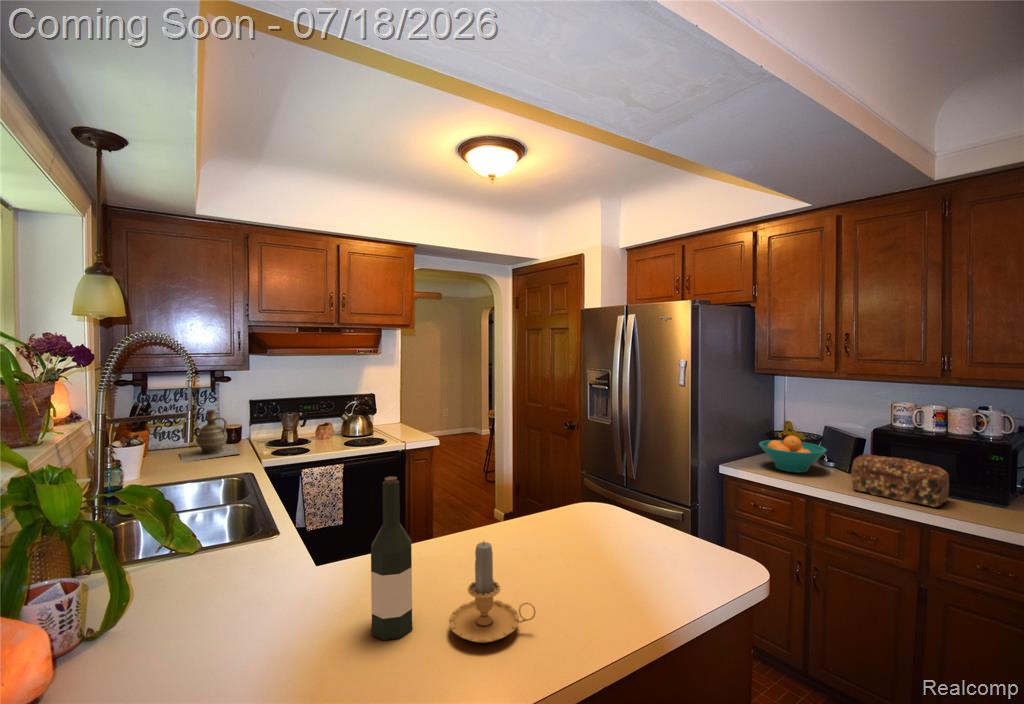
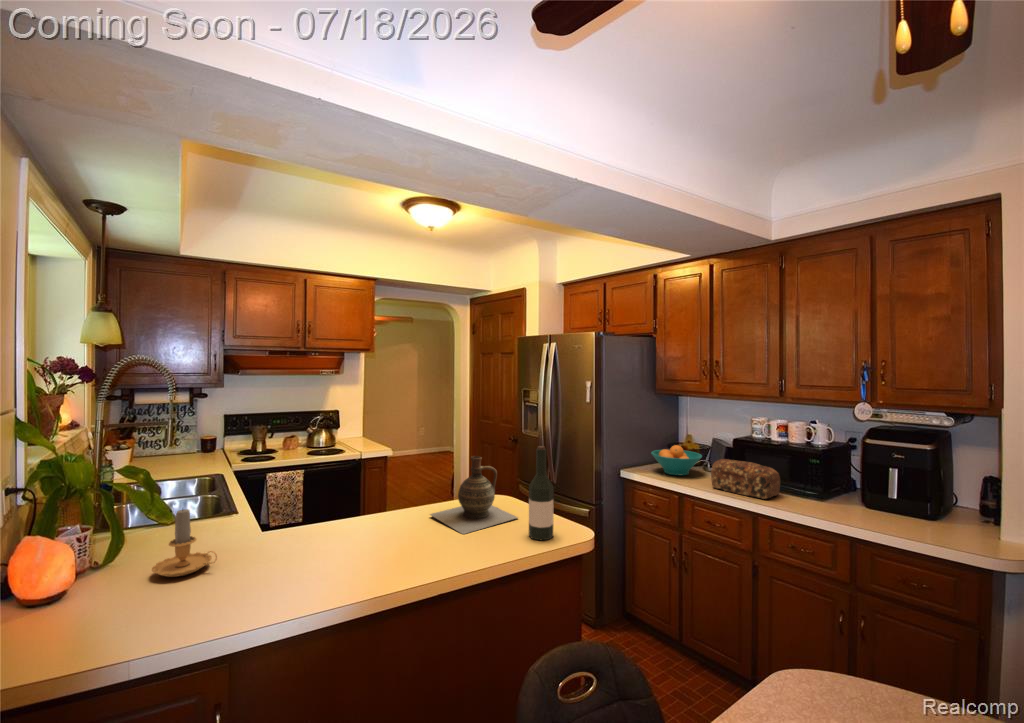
ceramic jug: present [179,410,240,462] -> present [430,456,518,534]
wine bottle: present [371,476,412,640] -> present [529,446,554,540]
candle: present [449,542,536,643] -> present [152,509,217,577]

